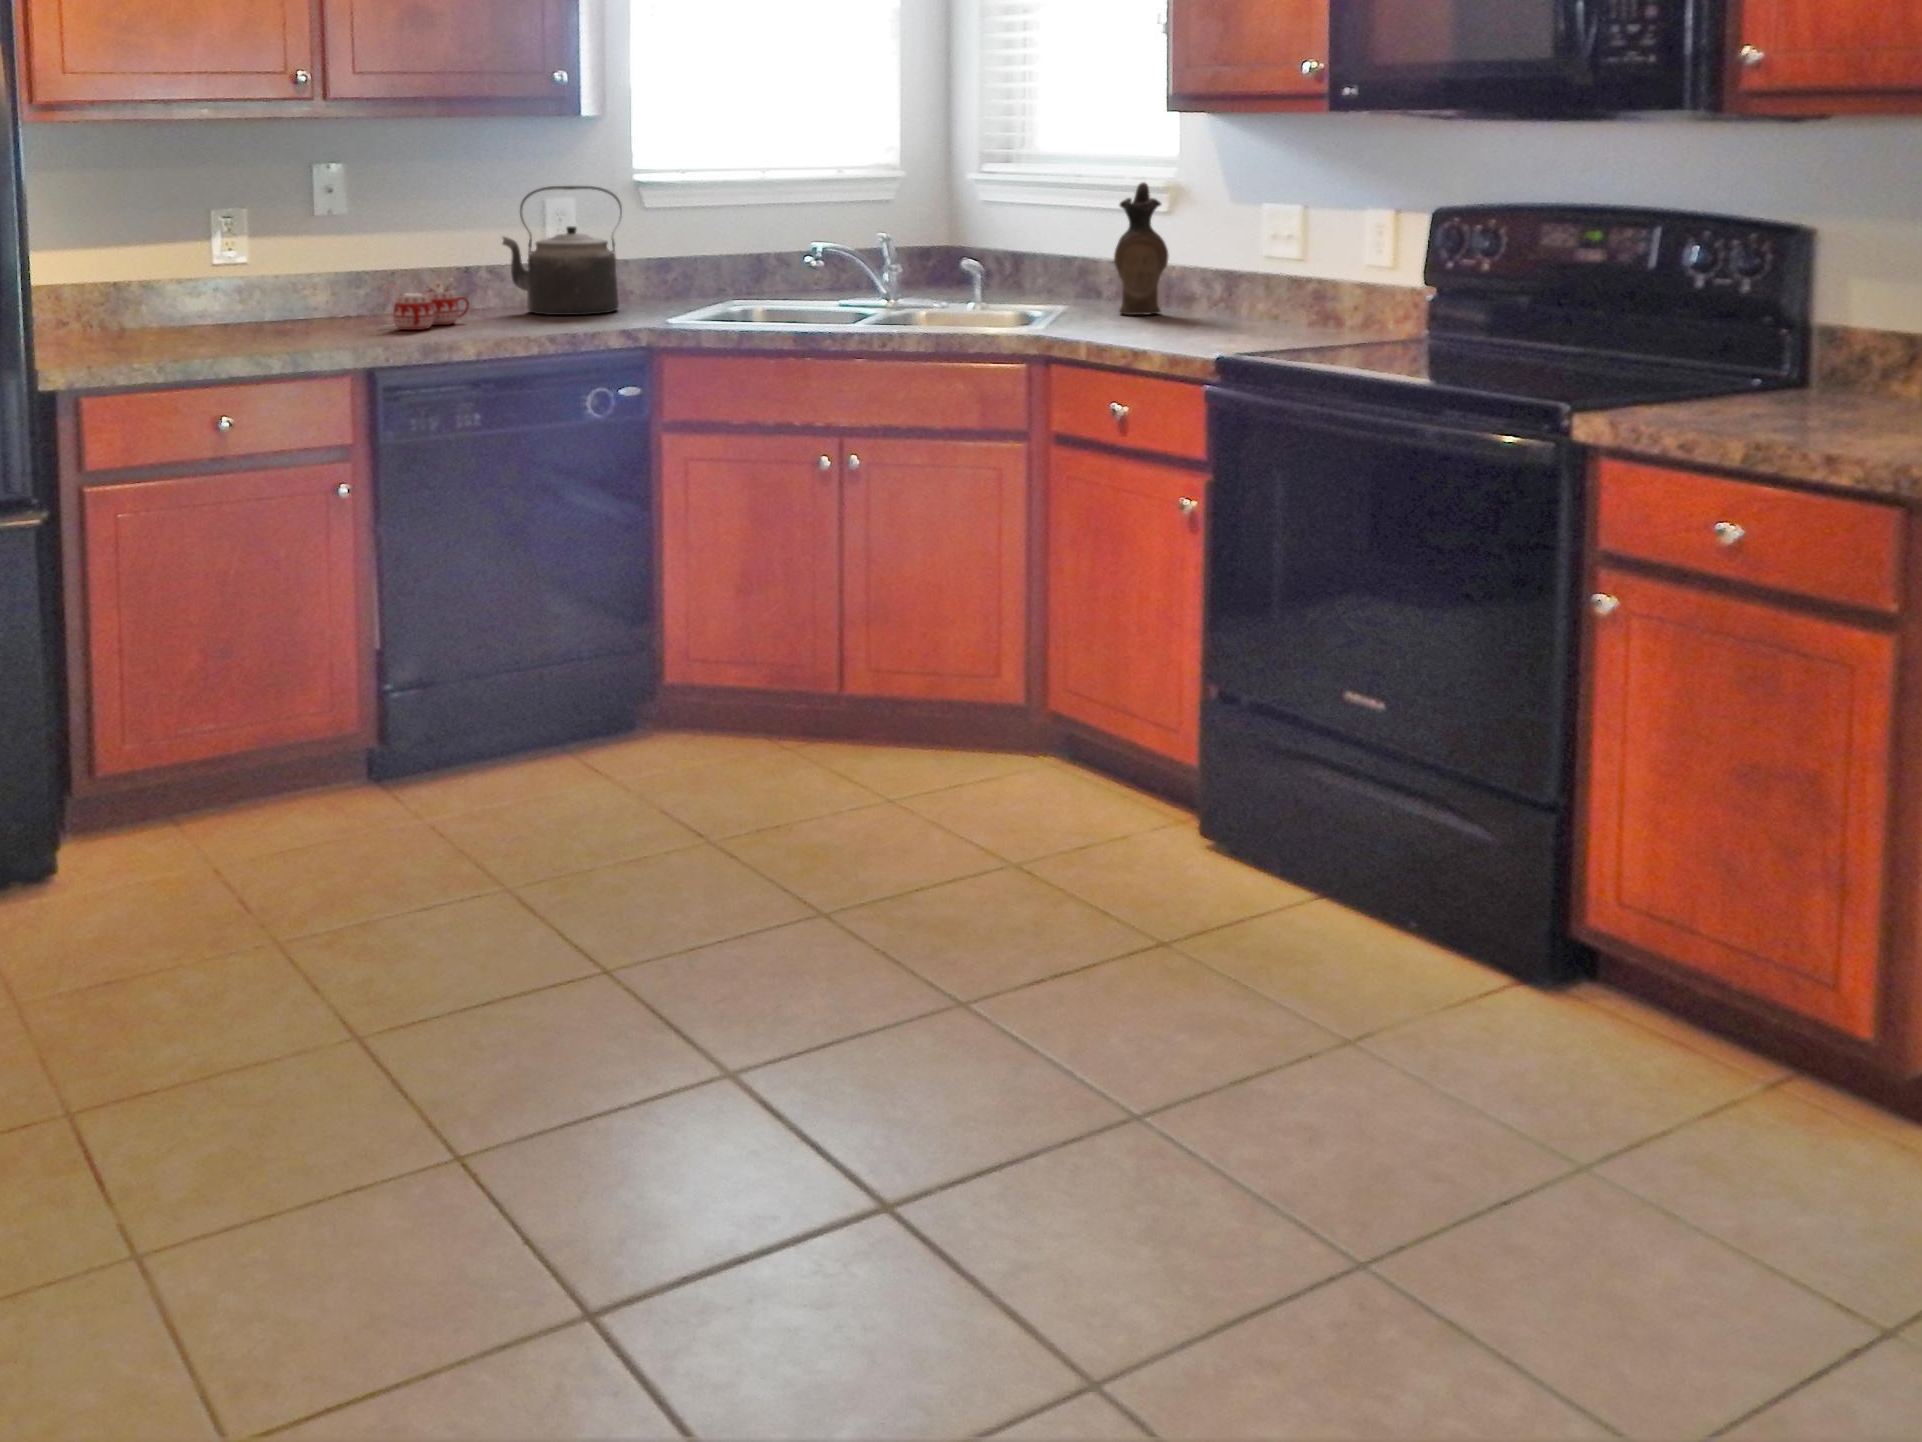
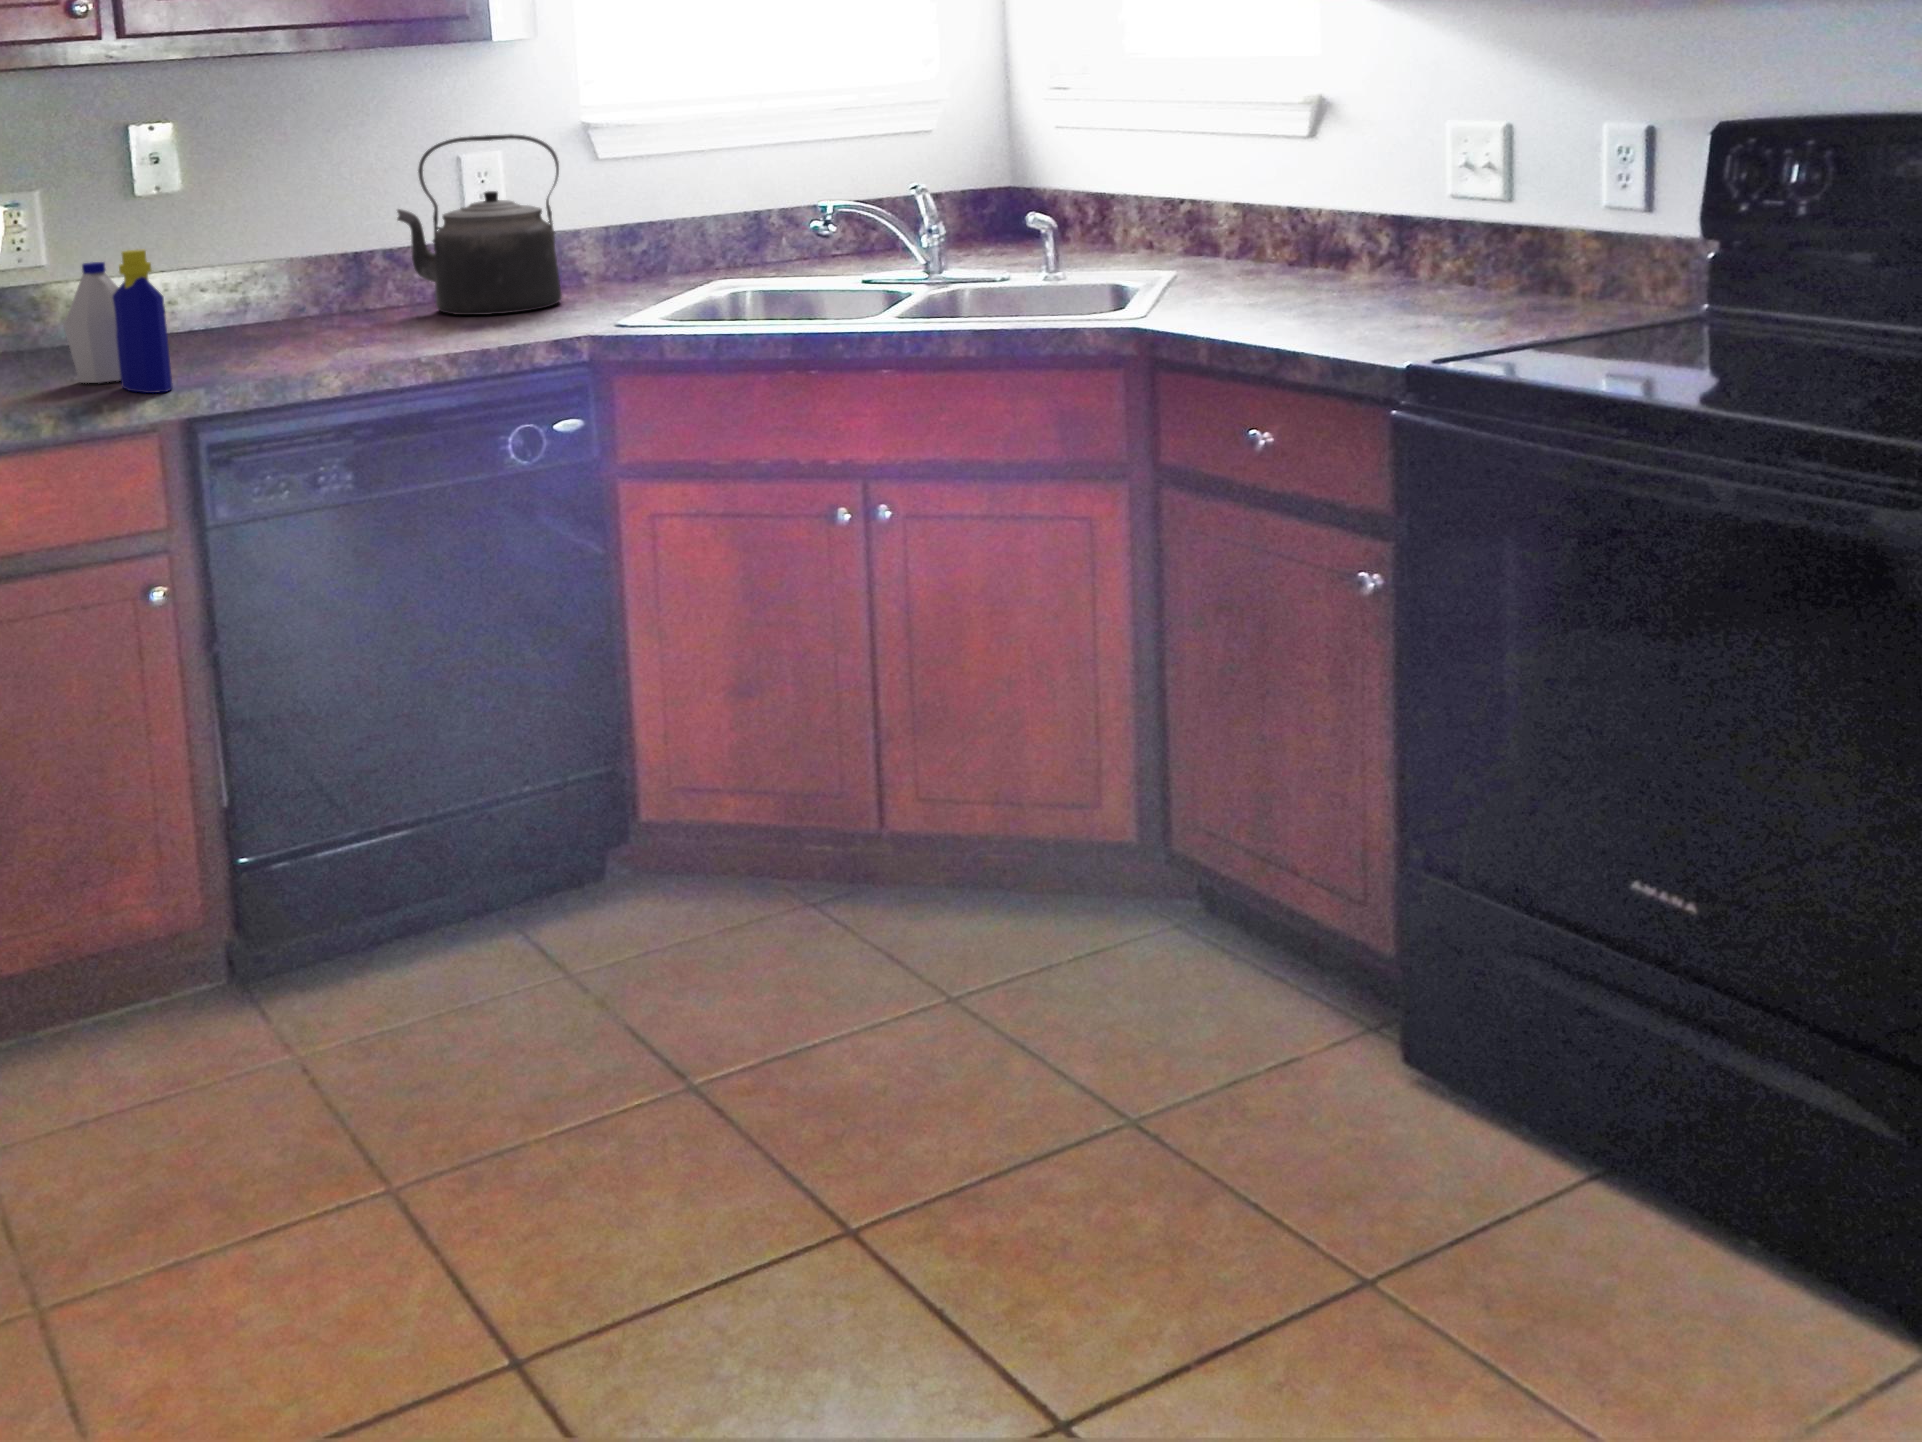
ceramic pitcher: present [1114,182,1168,315] -> none [1242,97,1319,284]
bottle: none [279,249,359,349] -> present [63,249,172,393]
mug: present [378,282,469,330] -> none [219,279,349,351]

